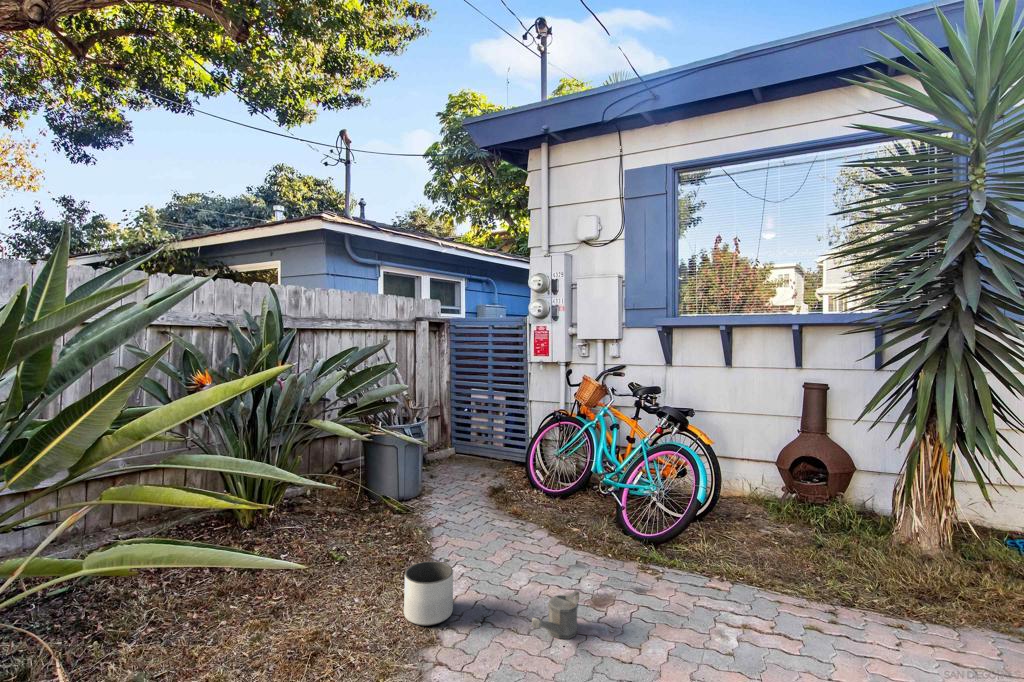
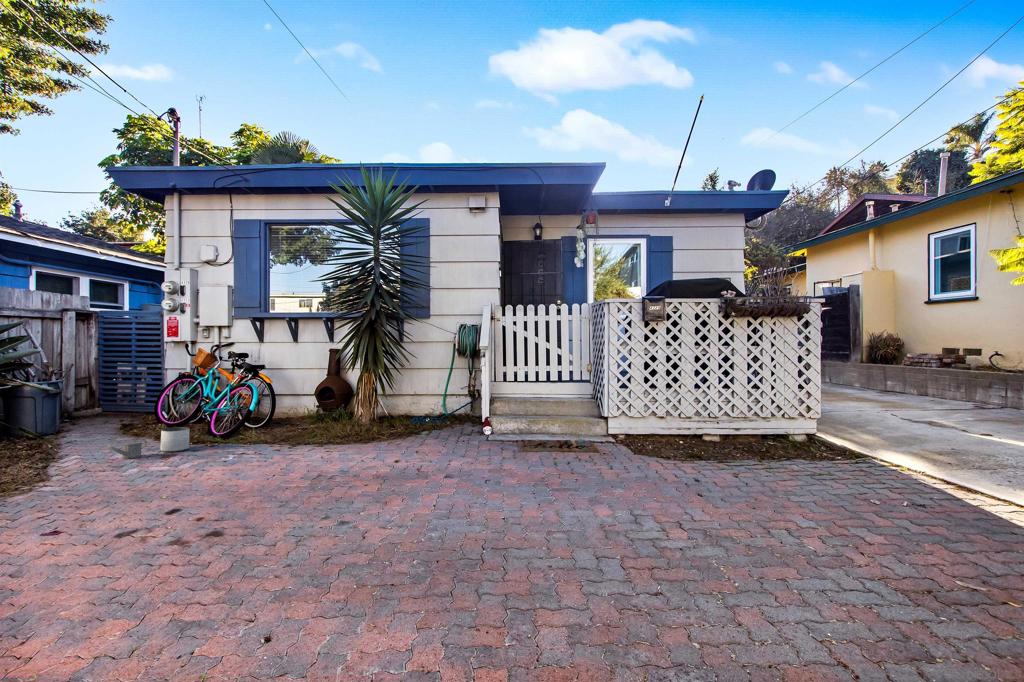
planter: present [404,561,453,626] -> present [160,427,190,452]

